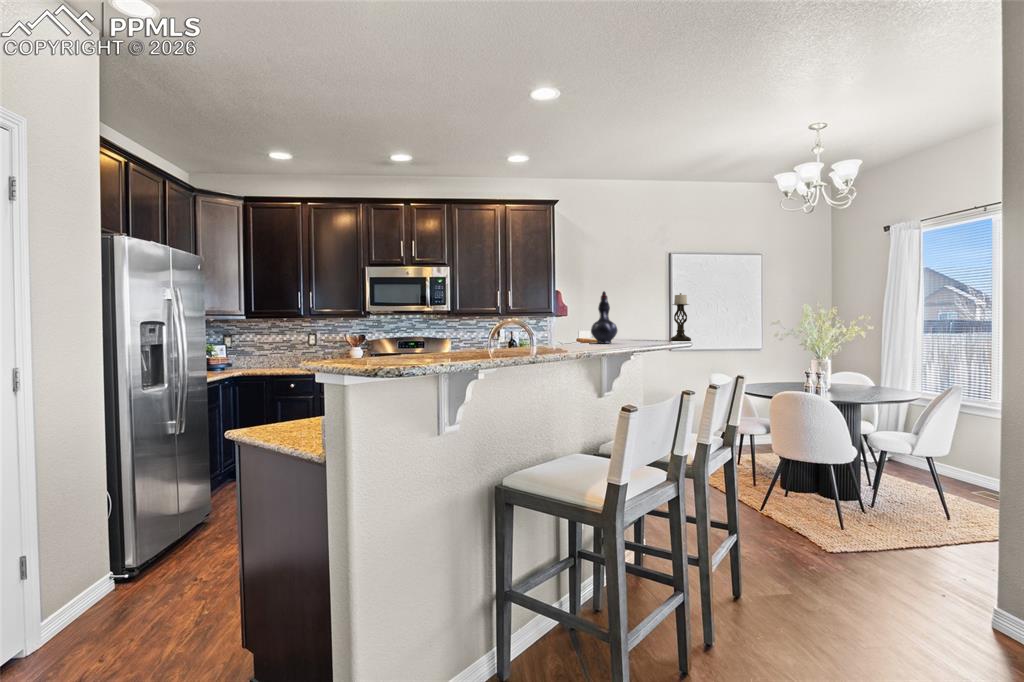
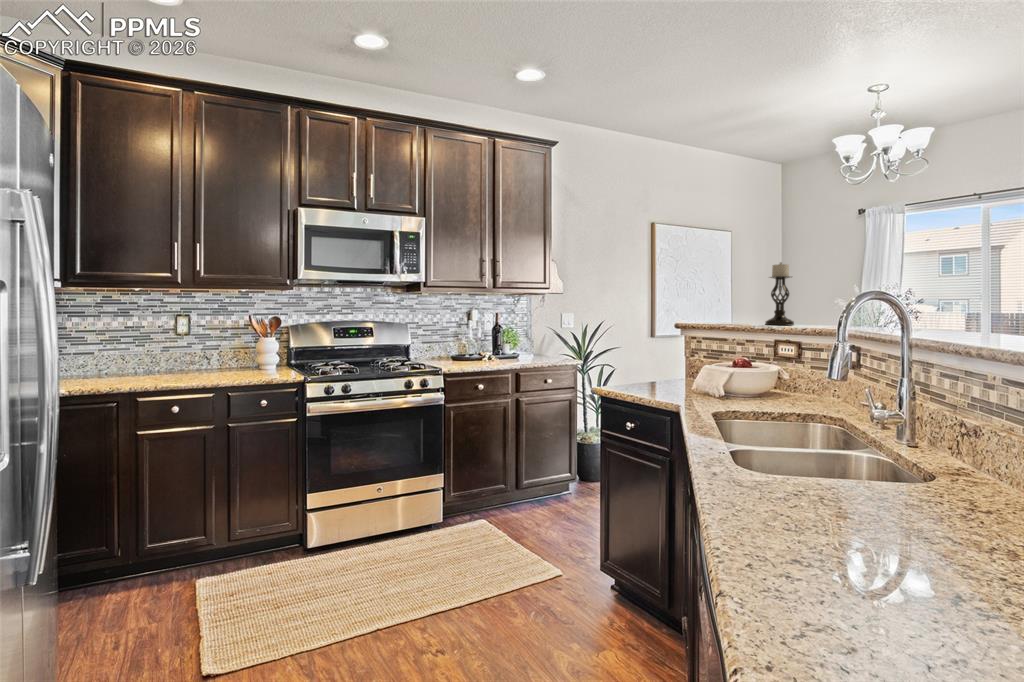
decorative vase: present [591,291,617,343] -> none [720,253,760,327]

